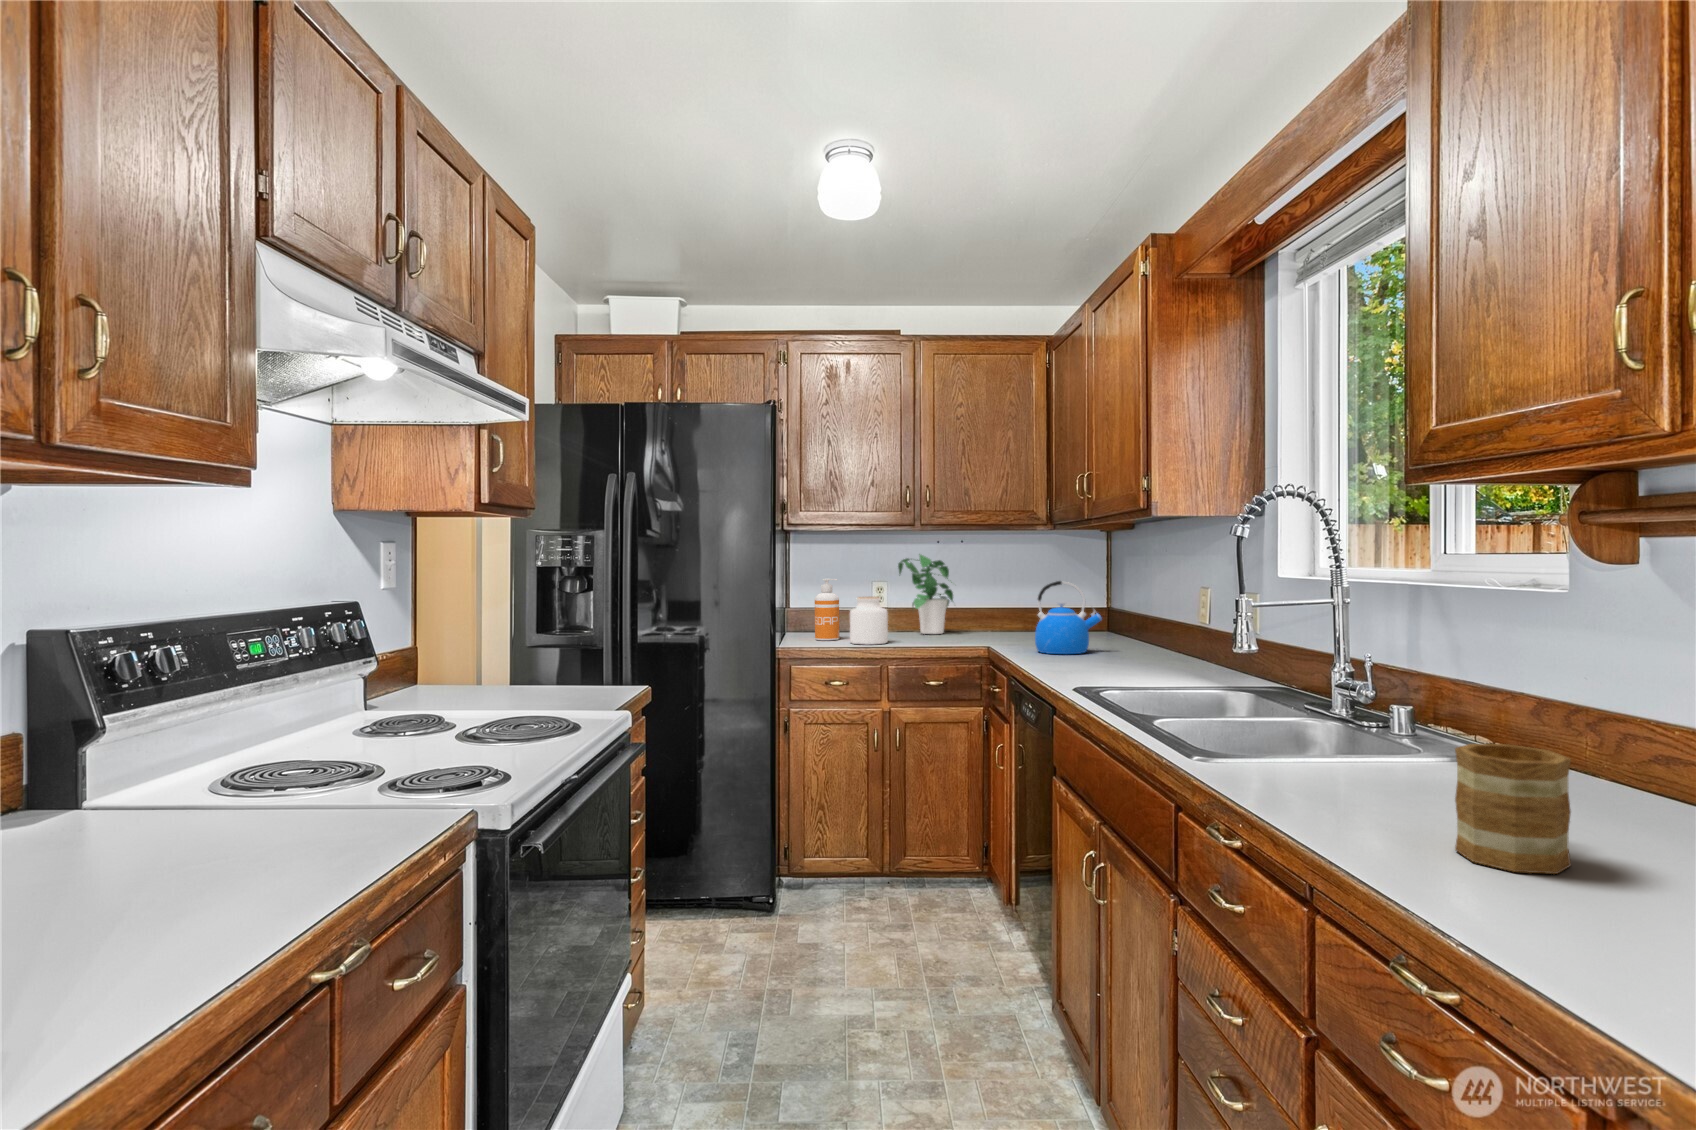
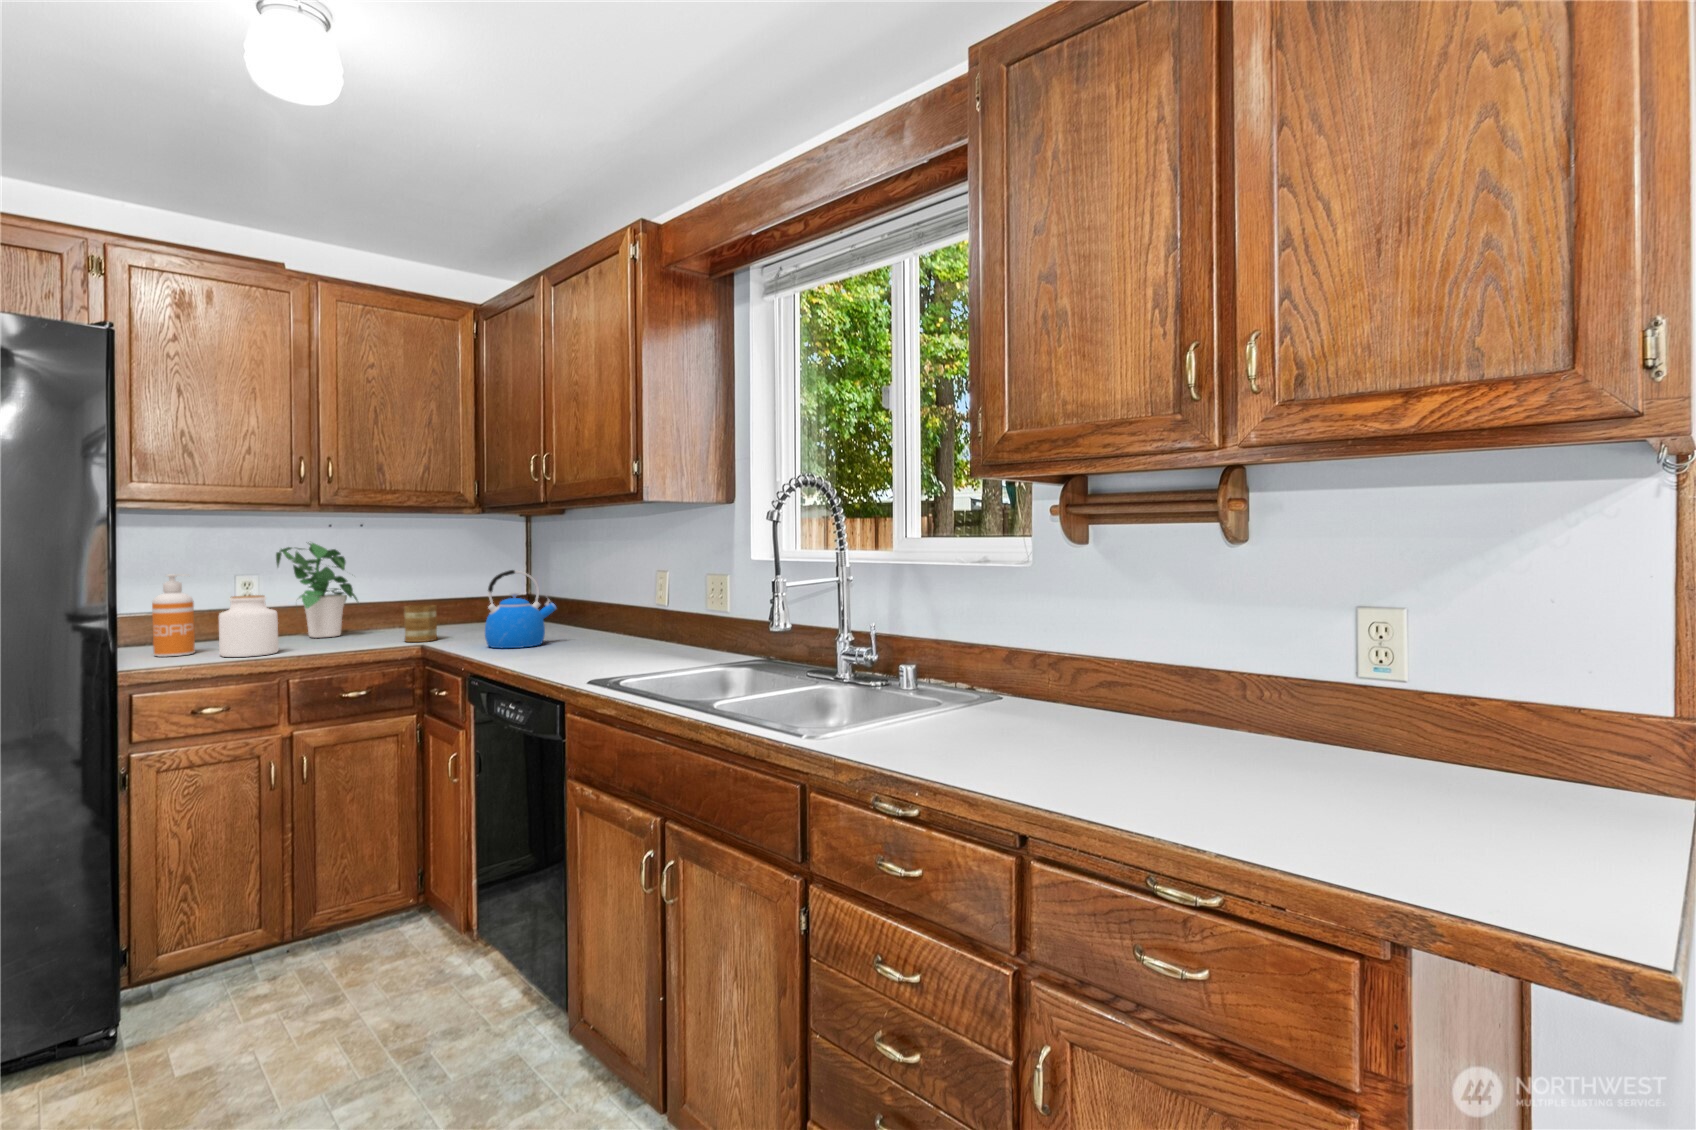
mug: present [1455,744,1571,874] -> present [404,605,437,642]

